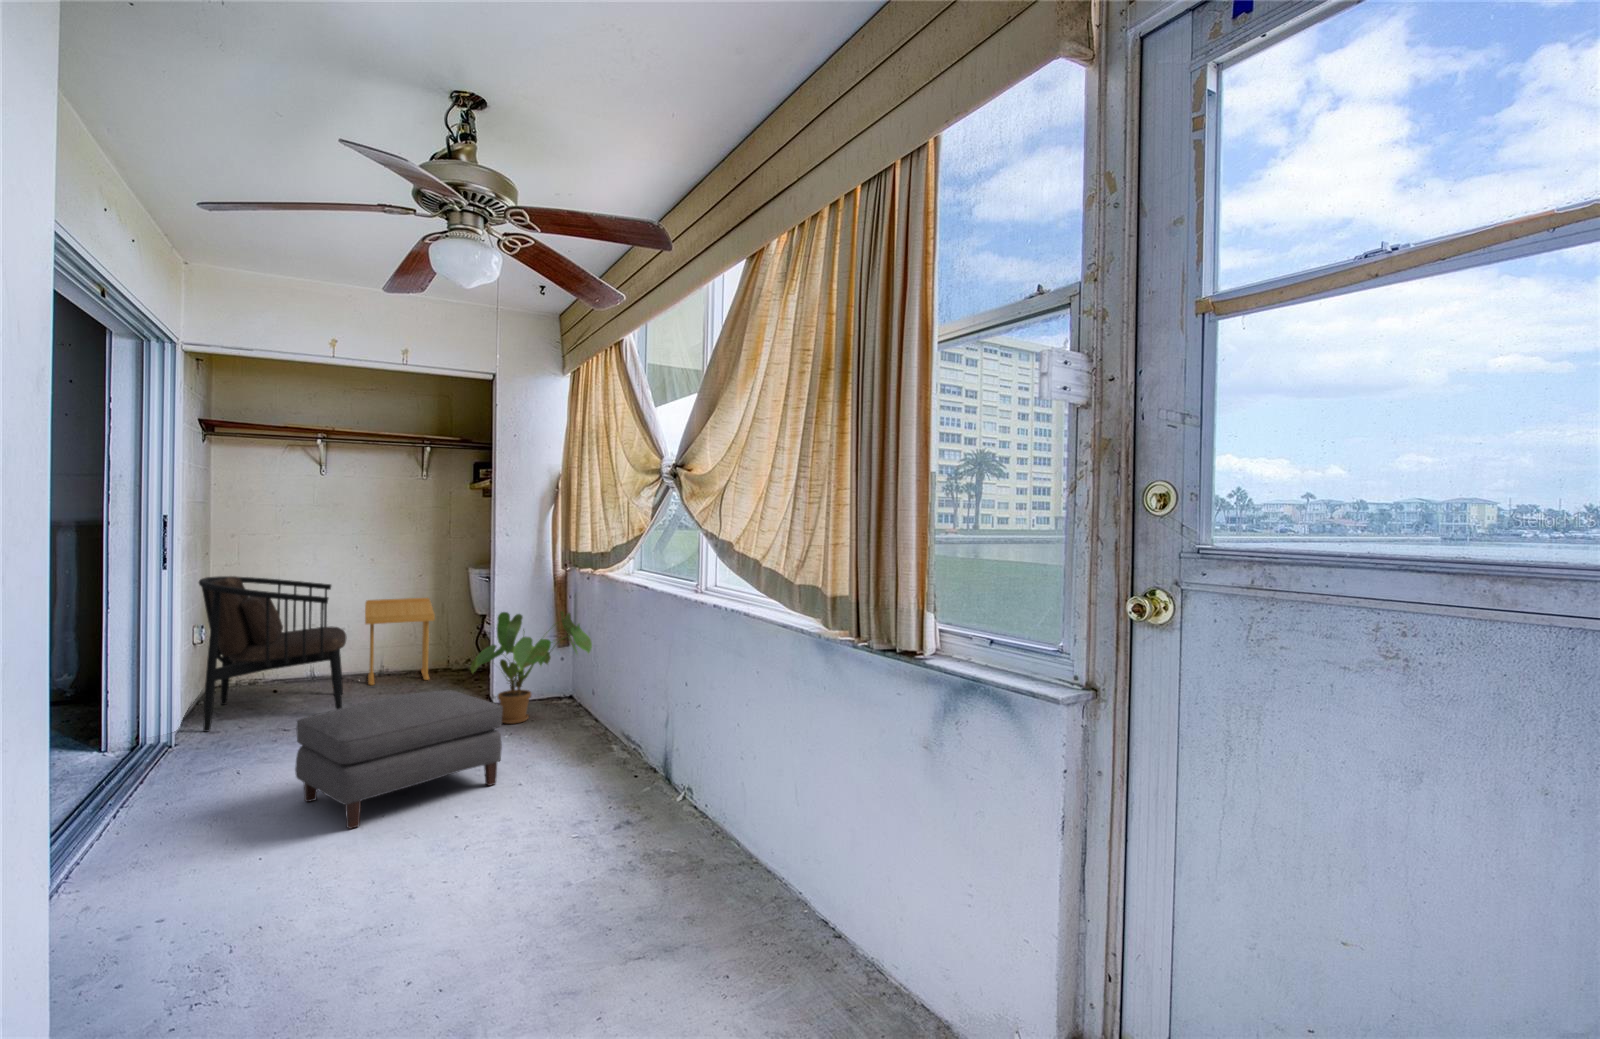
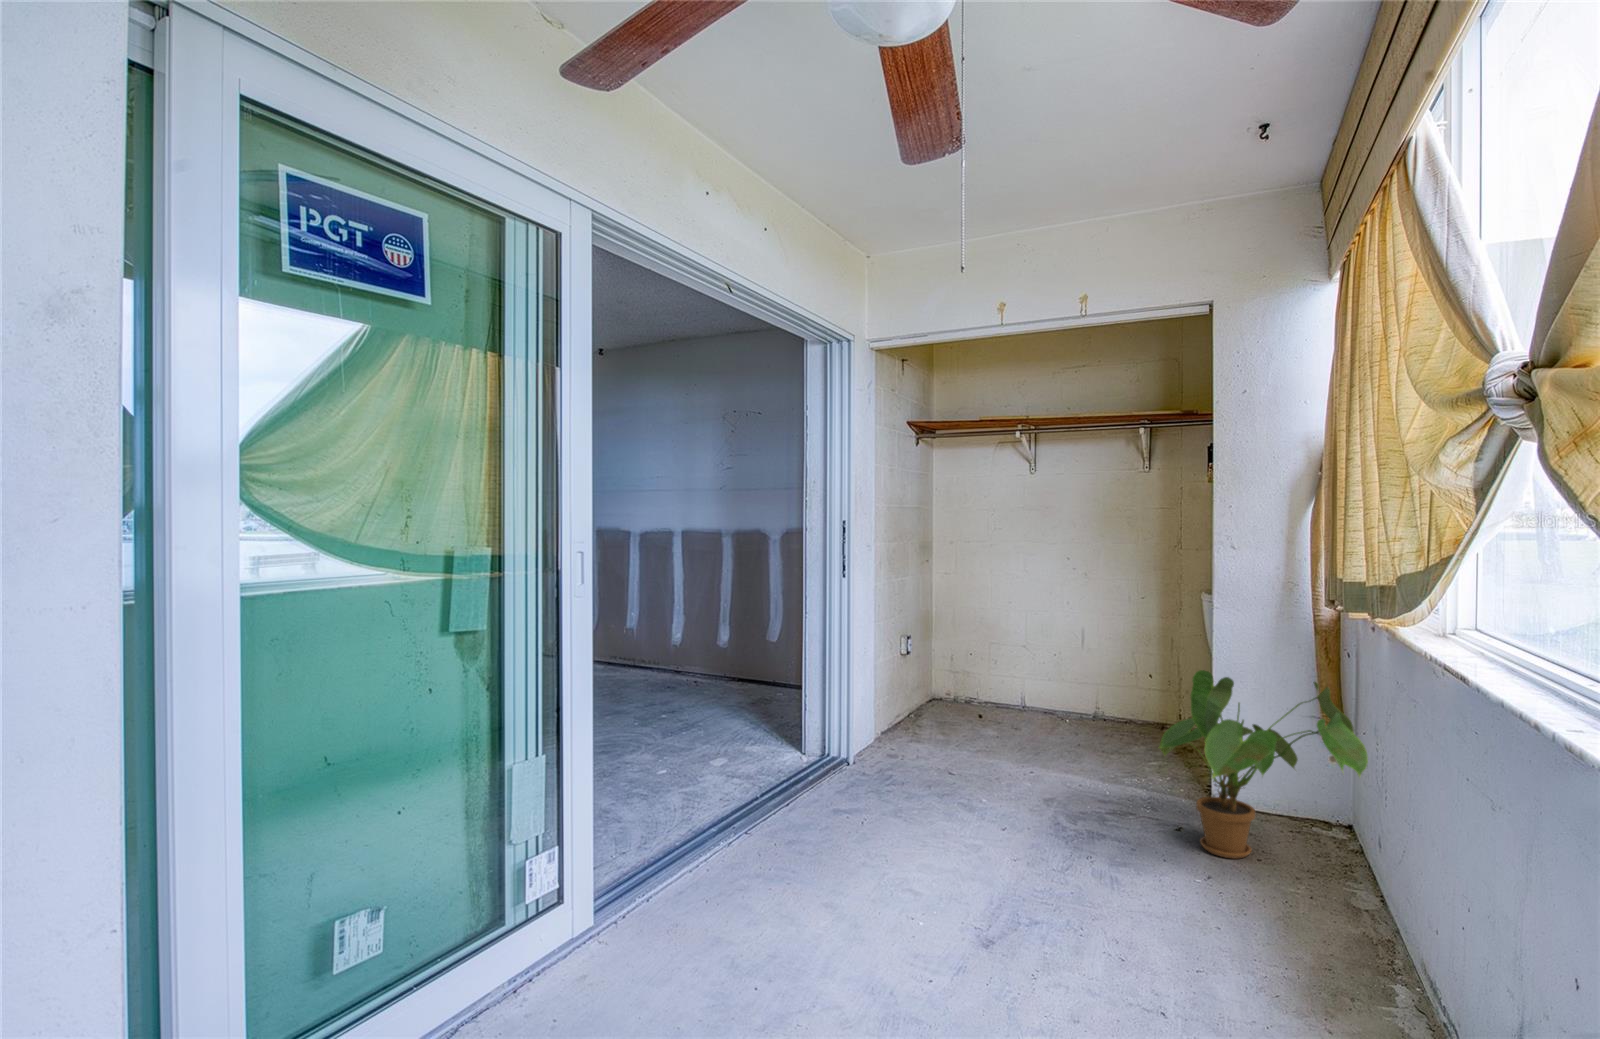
armchair: present [199,576,347,732] -> none [887,585,1036,766]
side table: present [365,598,435,685] -> none [1063,623,1153,740]
ottoman: present [295,691,503,829] -> none [876,781,1138,981]

